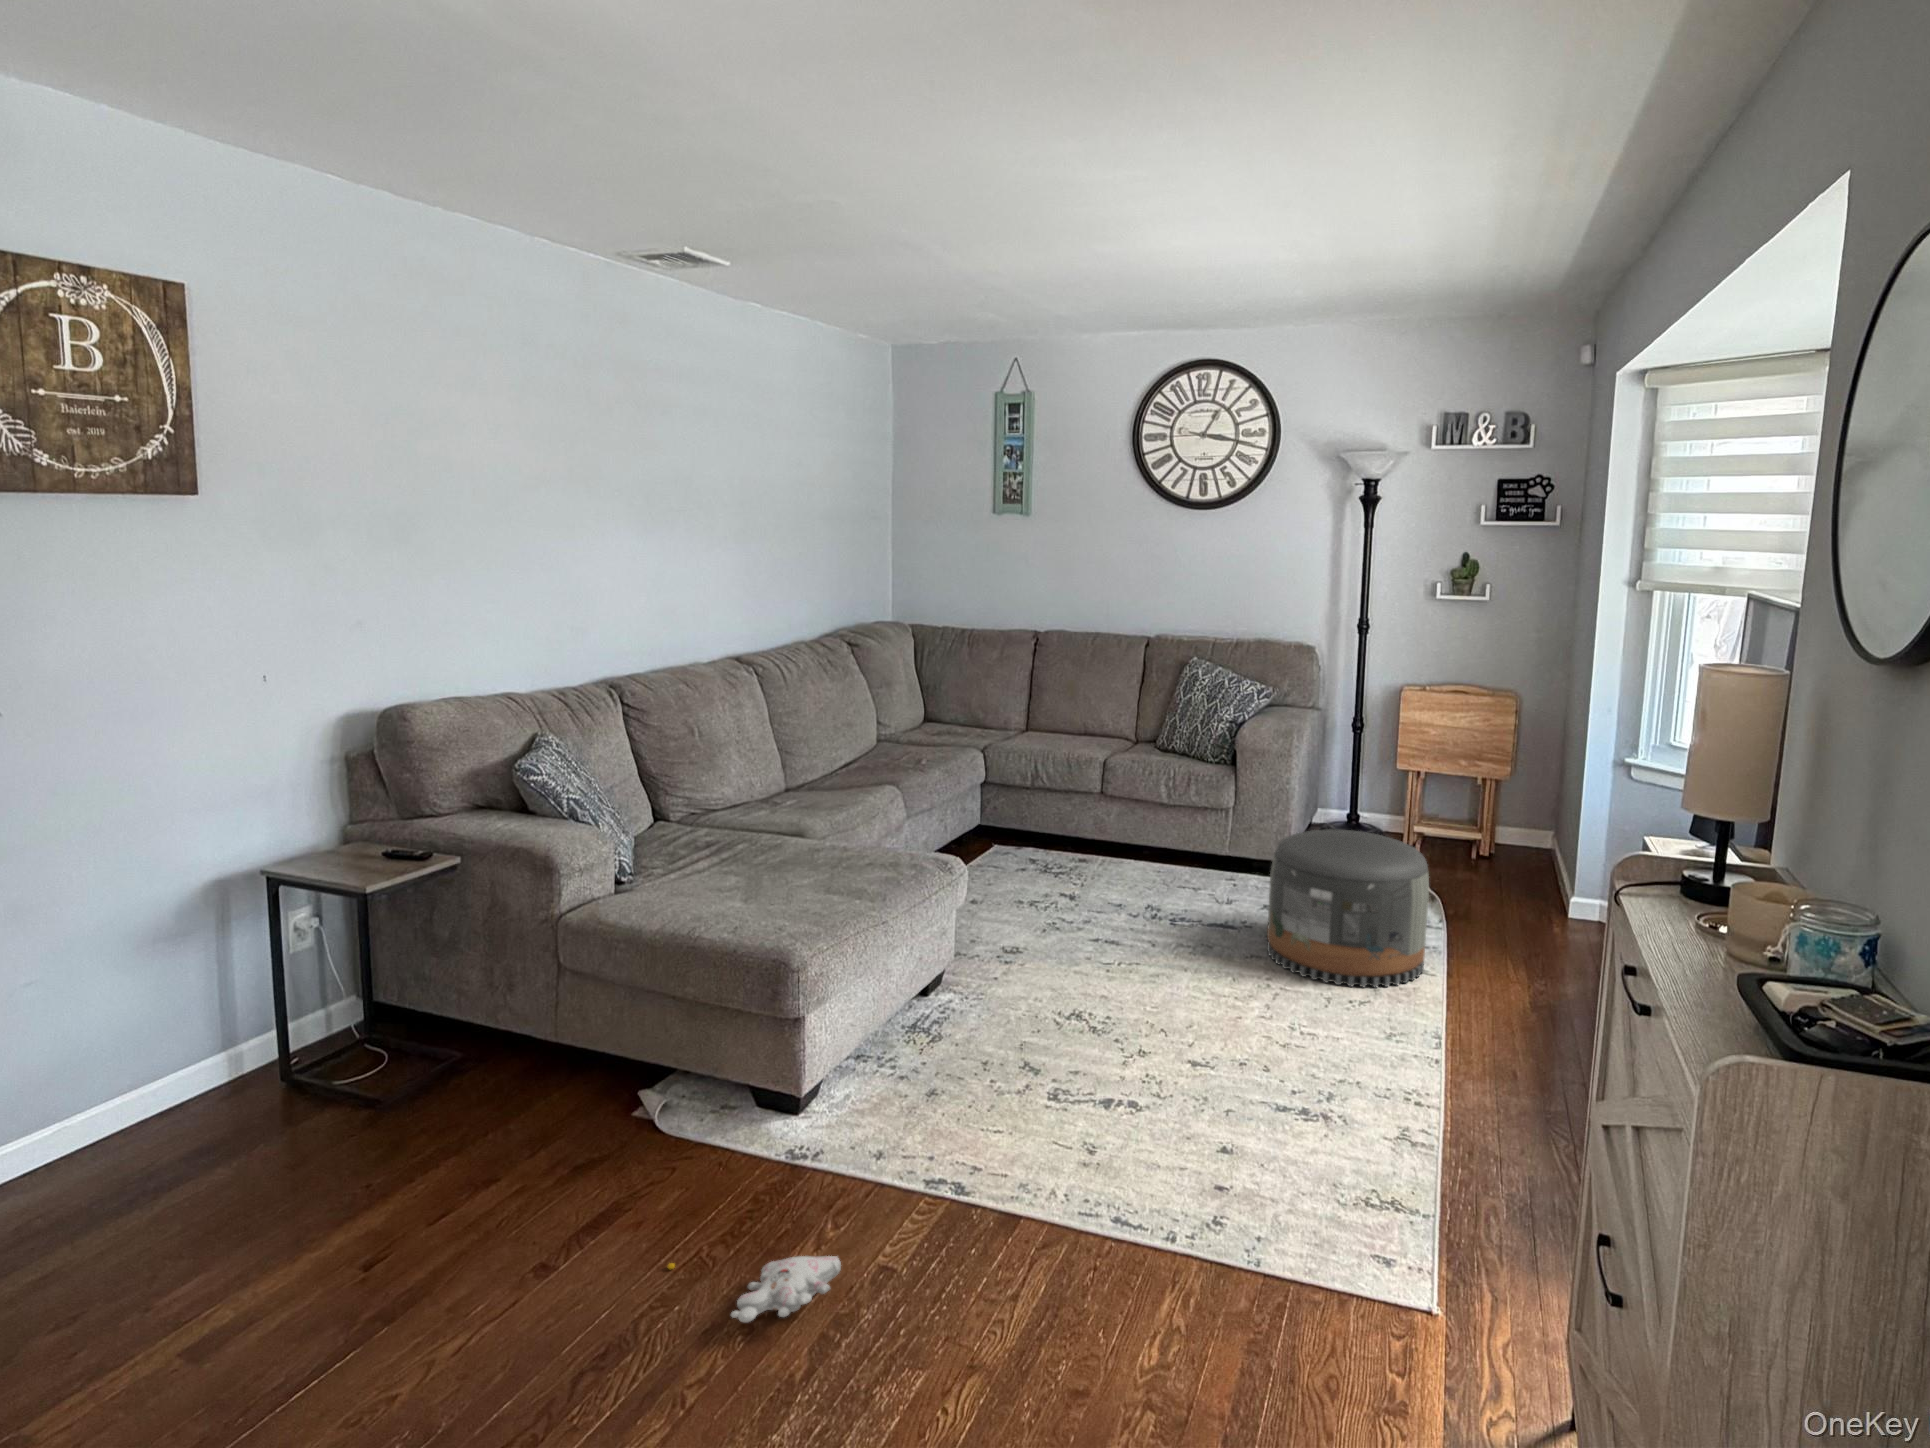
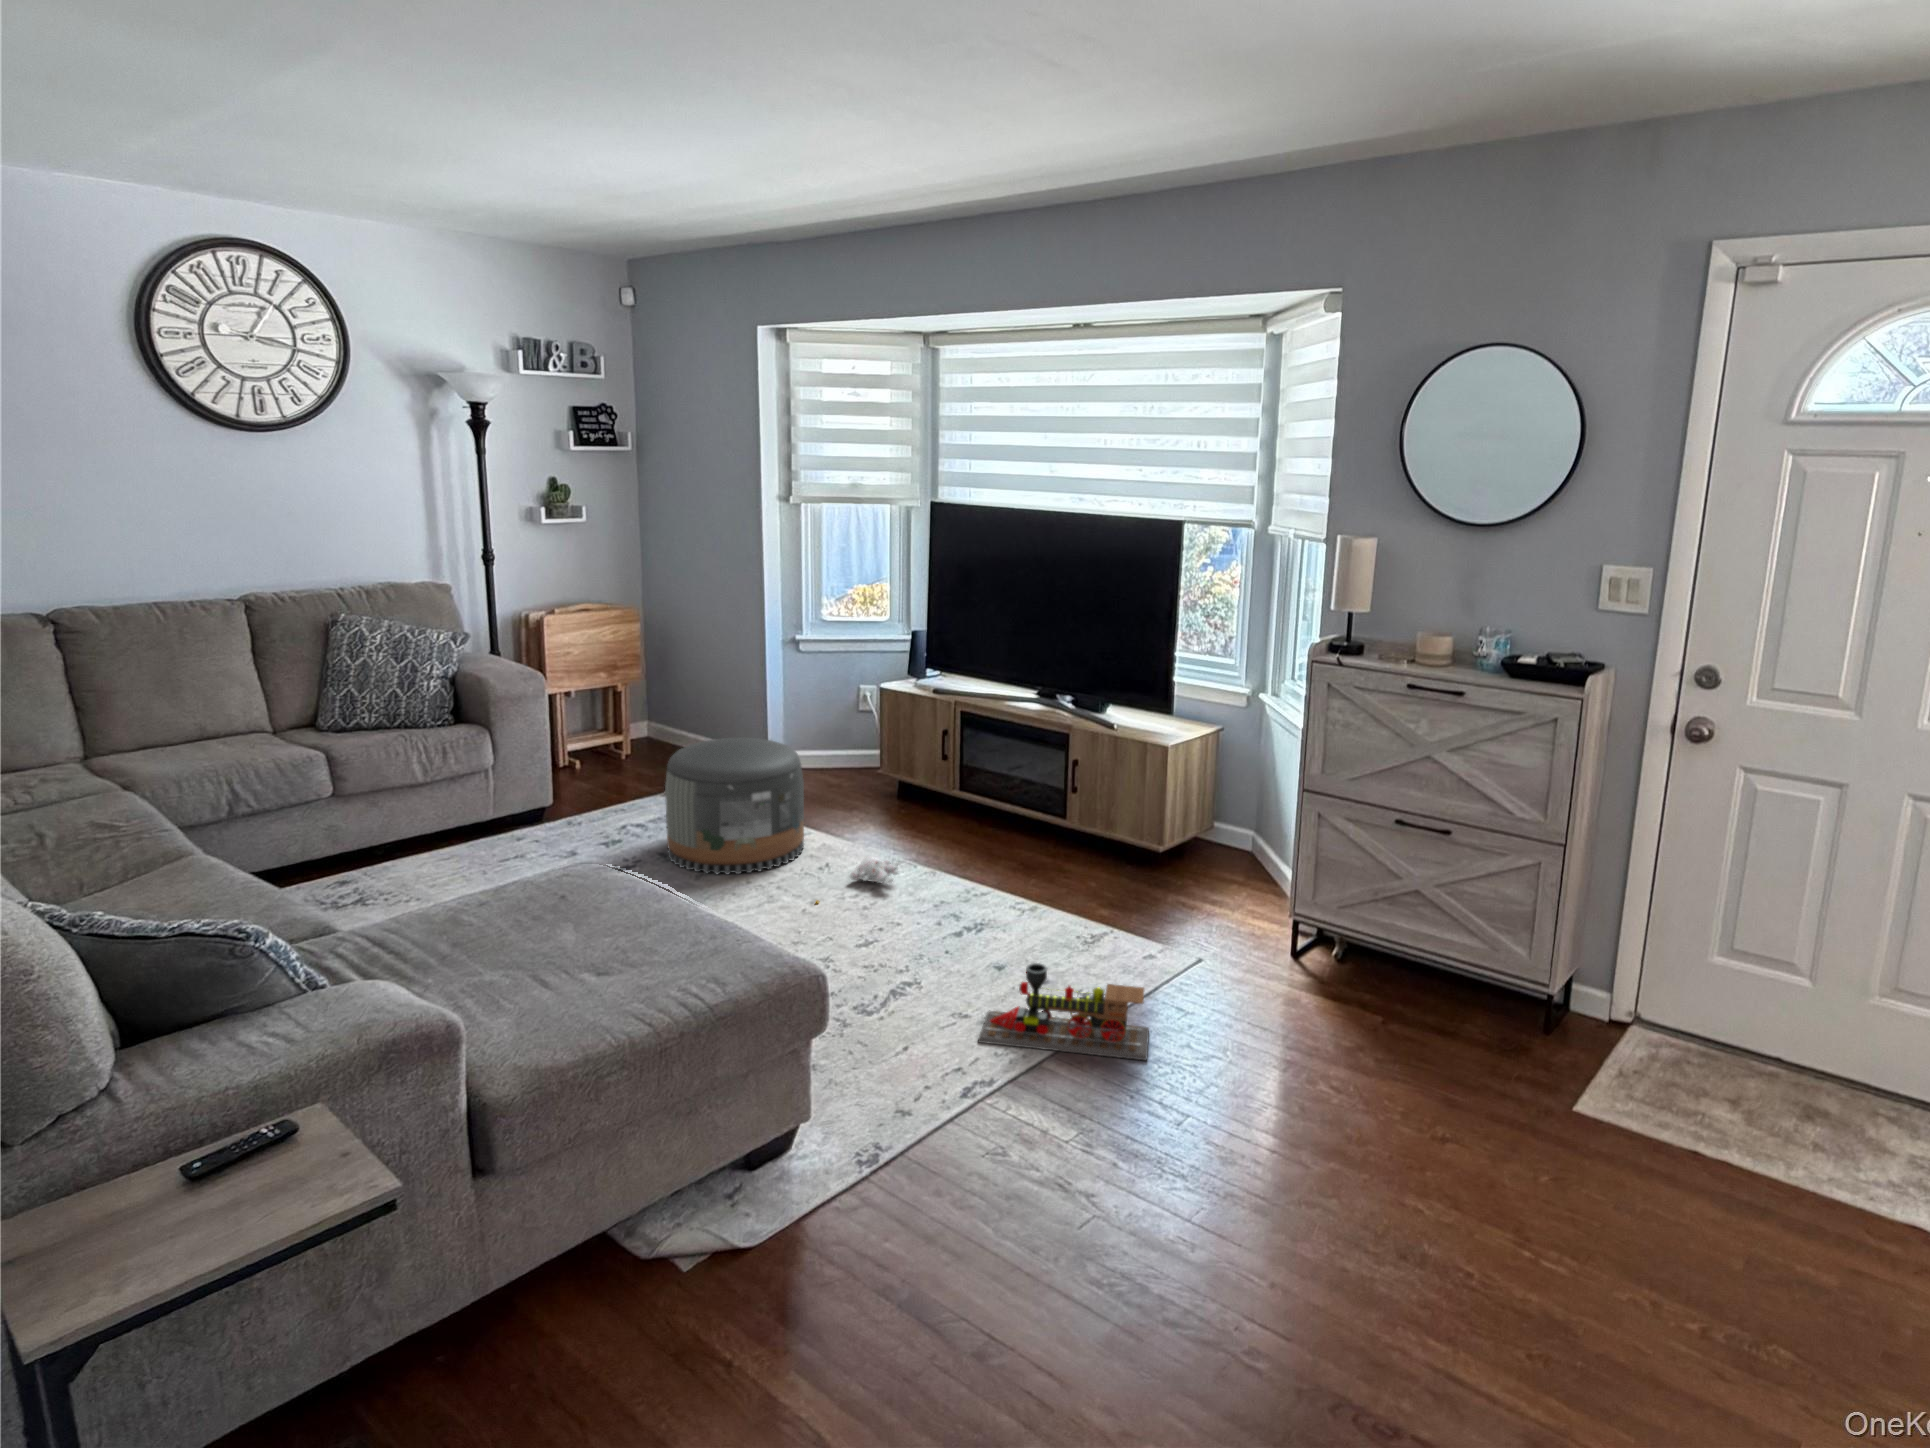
toy train: none [1090,1122,1230,1316] -> present [978,963,1149,1060]
plush toy: present [668,1256,841,1322] -> present [816,857,900,903]

